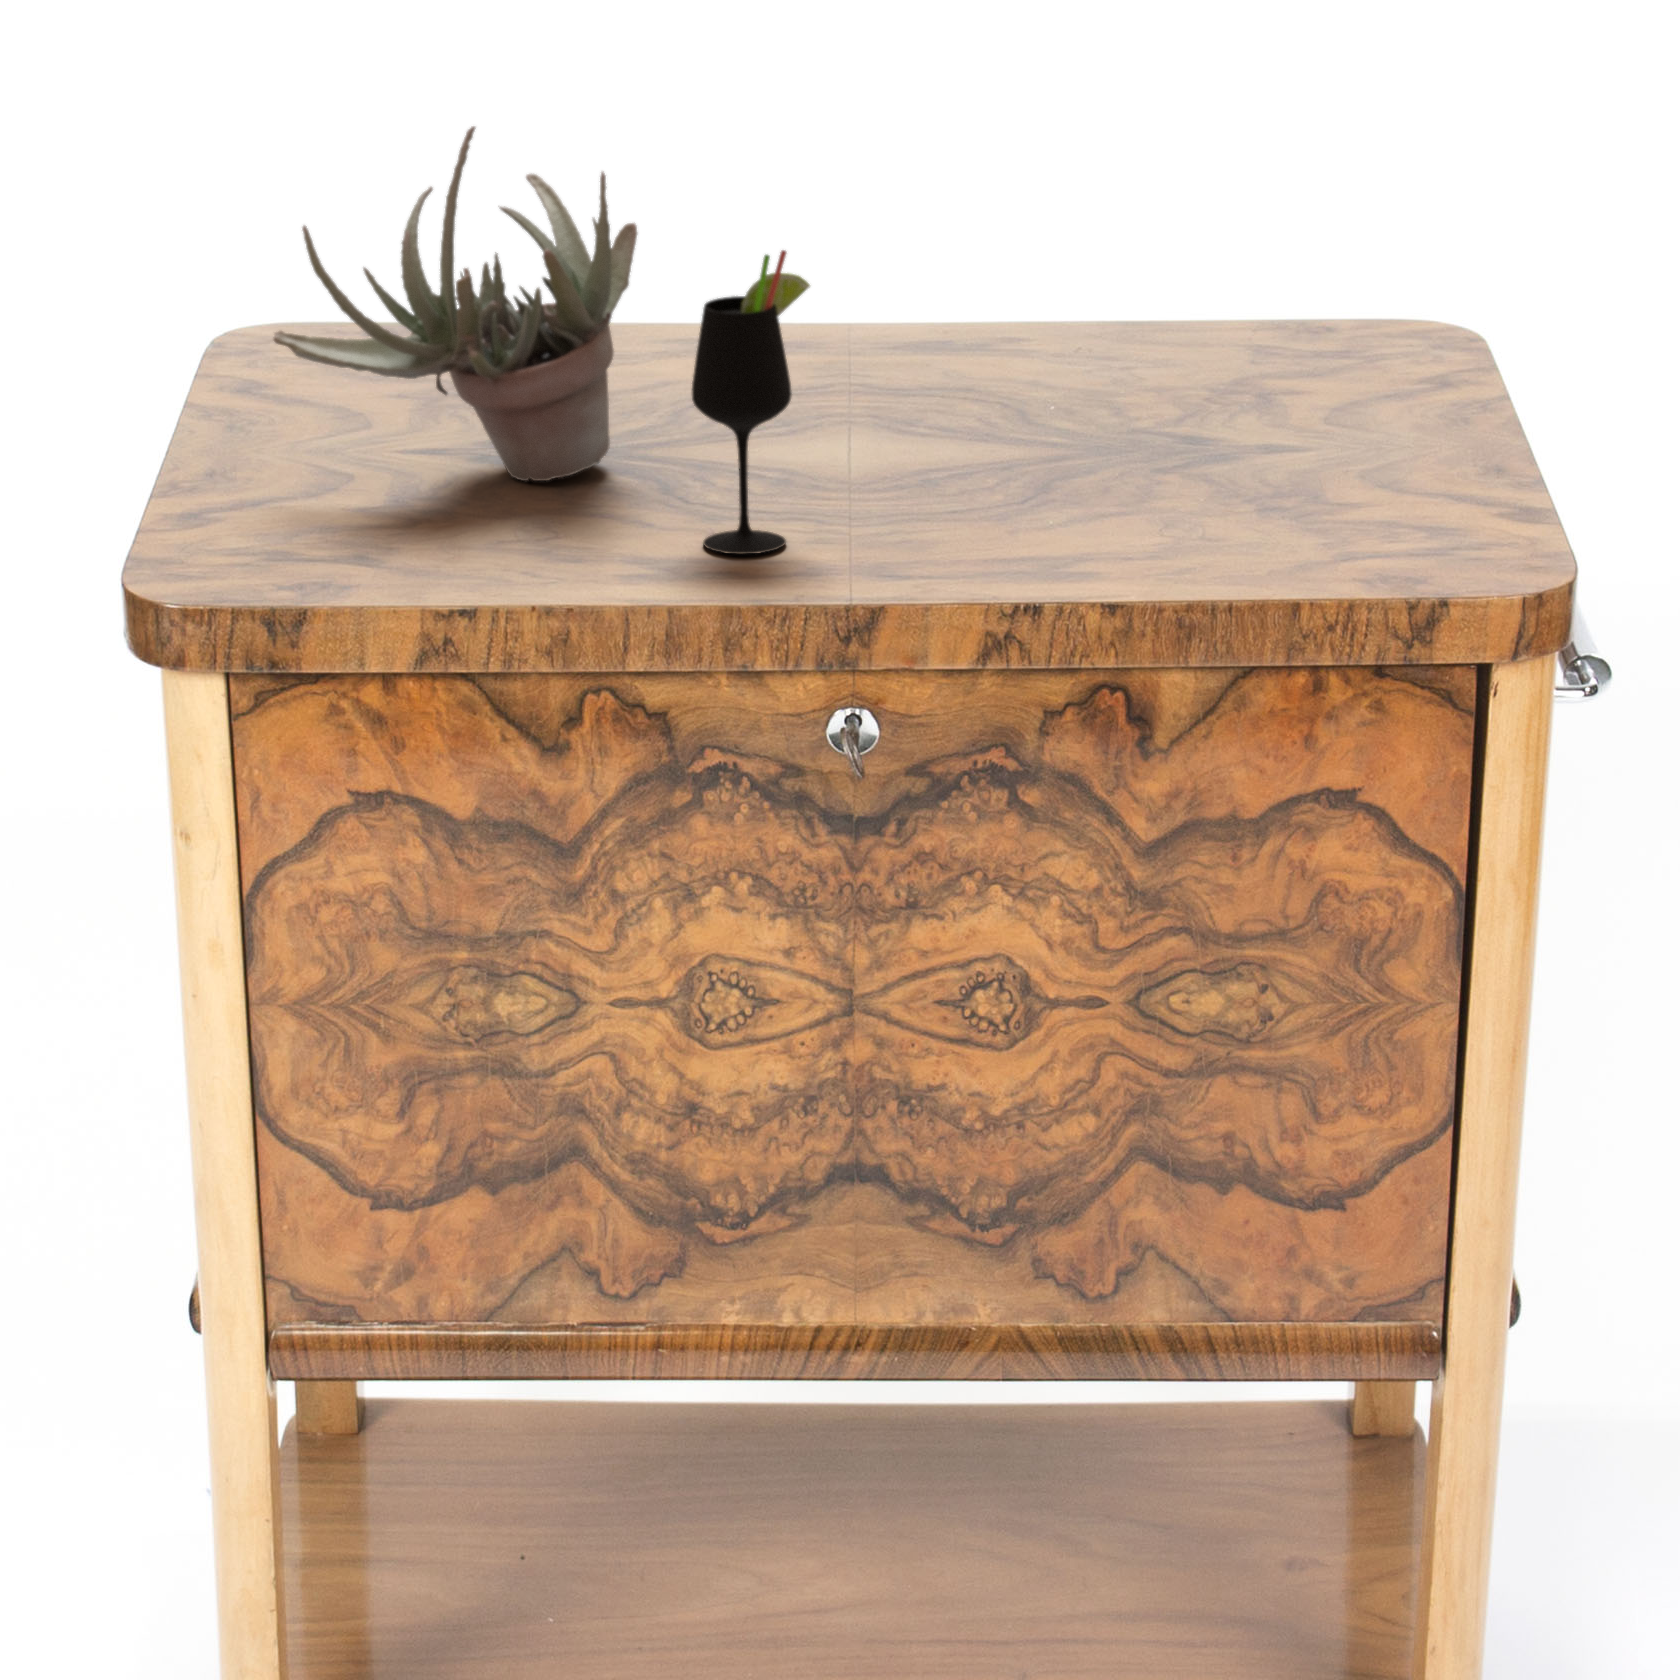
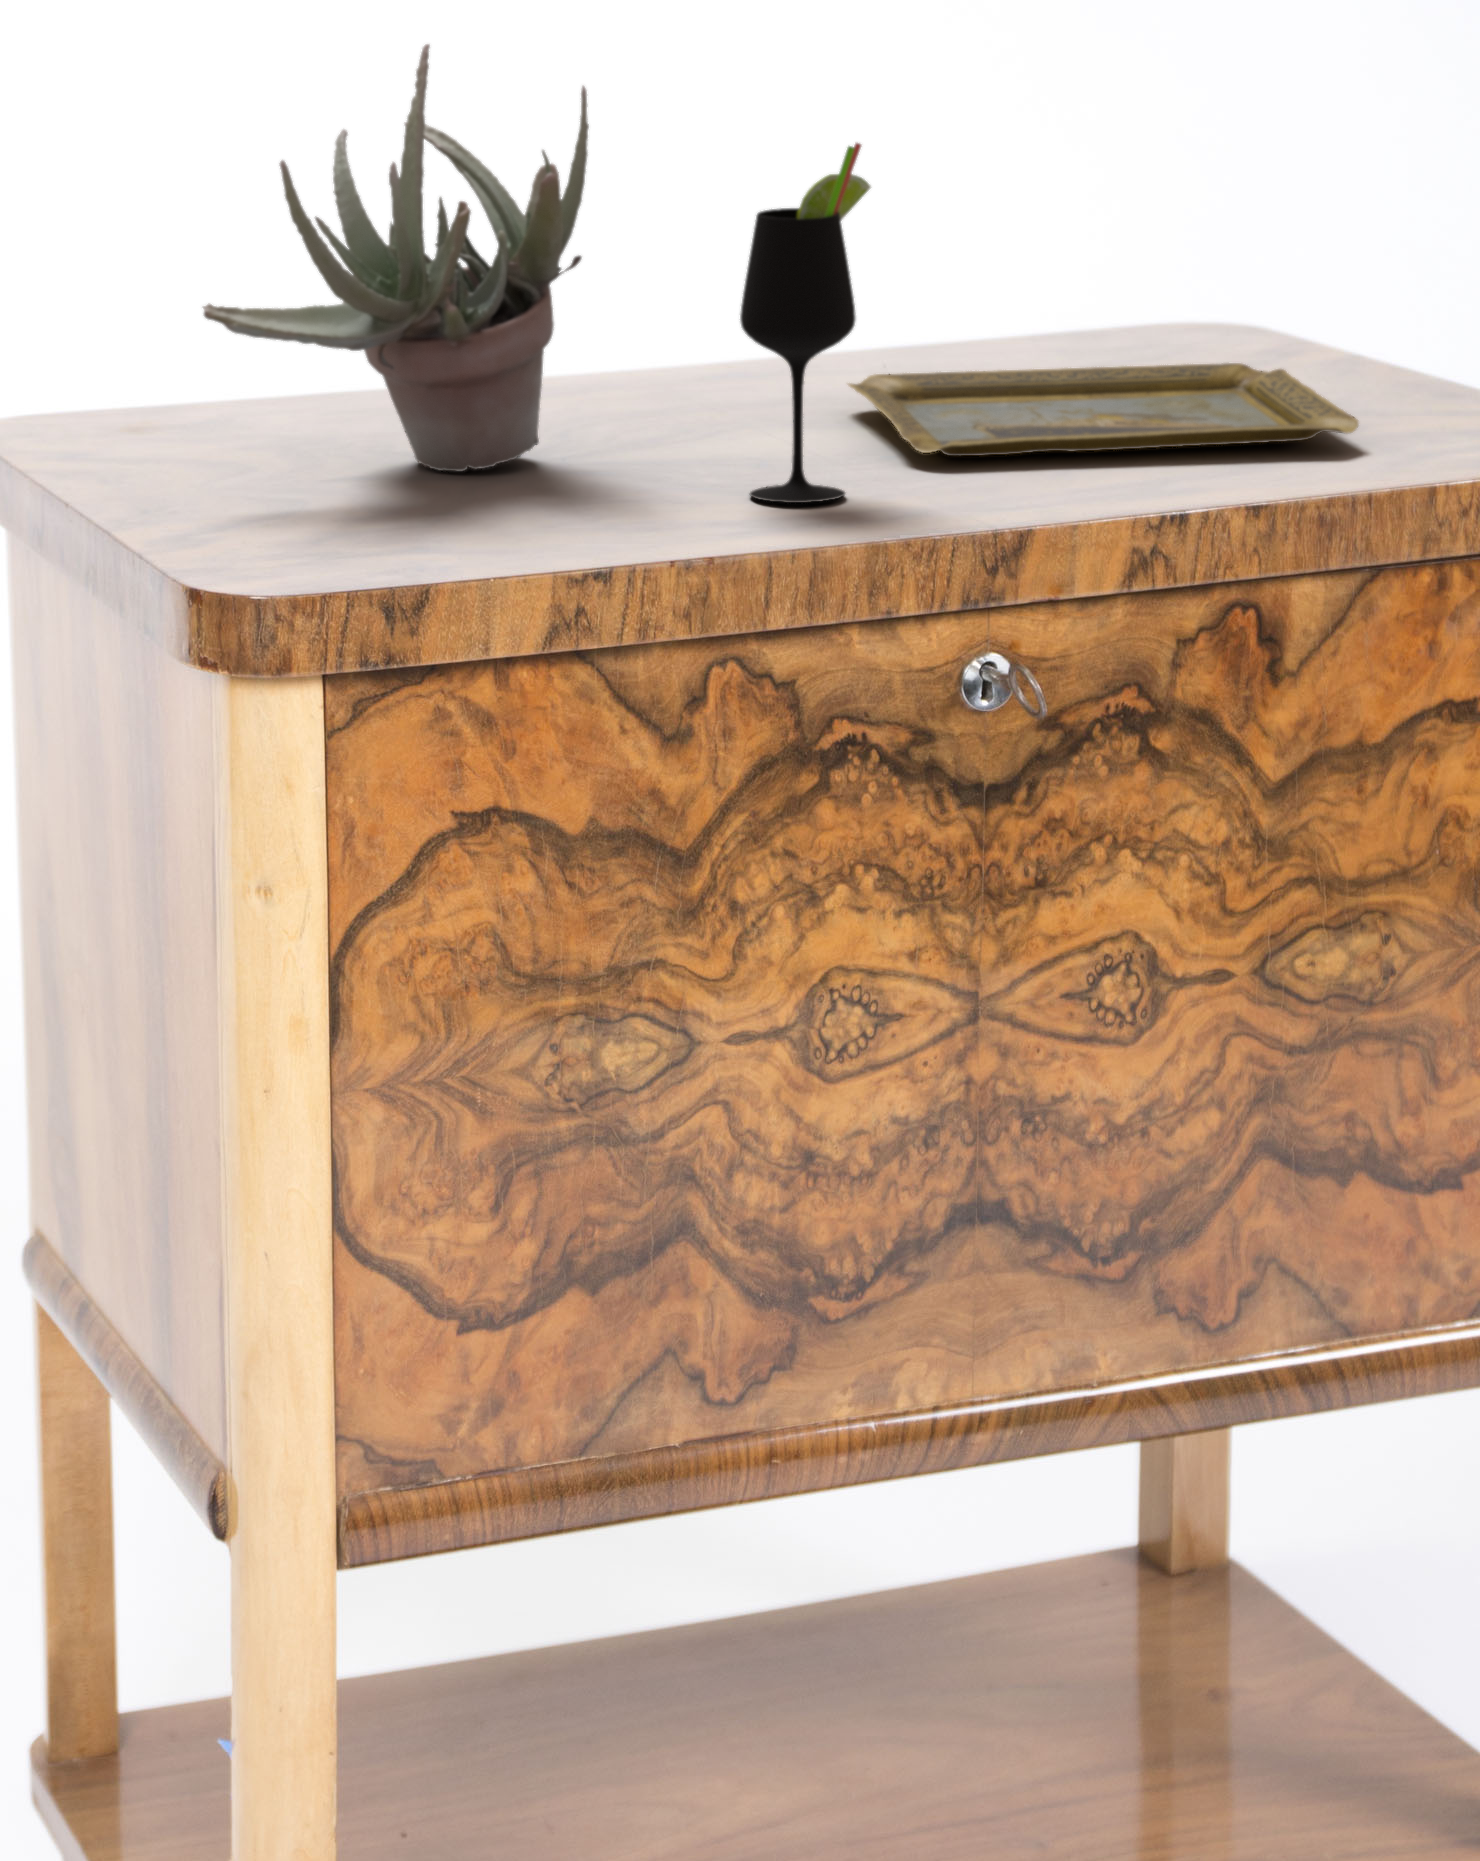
tray: none [893,415,1336,534] -> present [849,363,1358,456]

